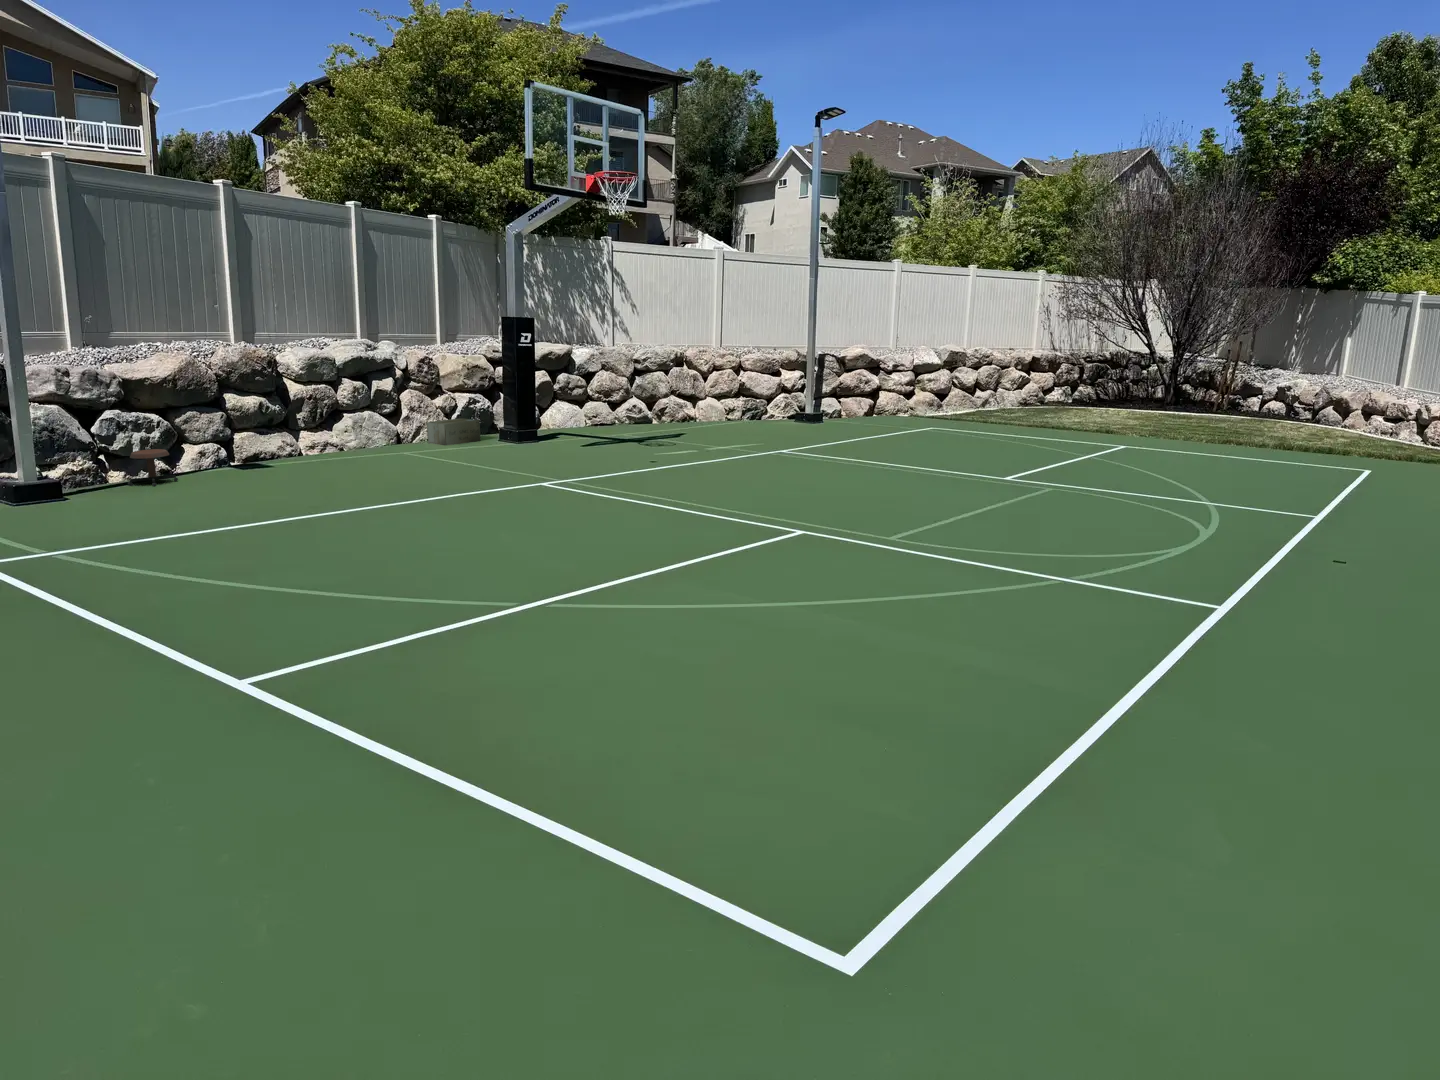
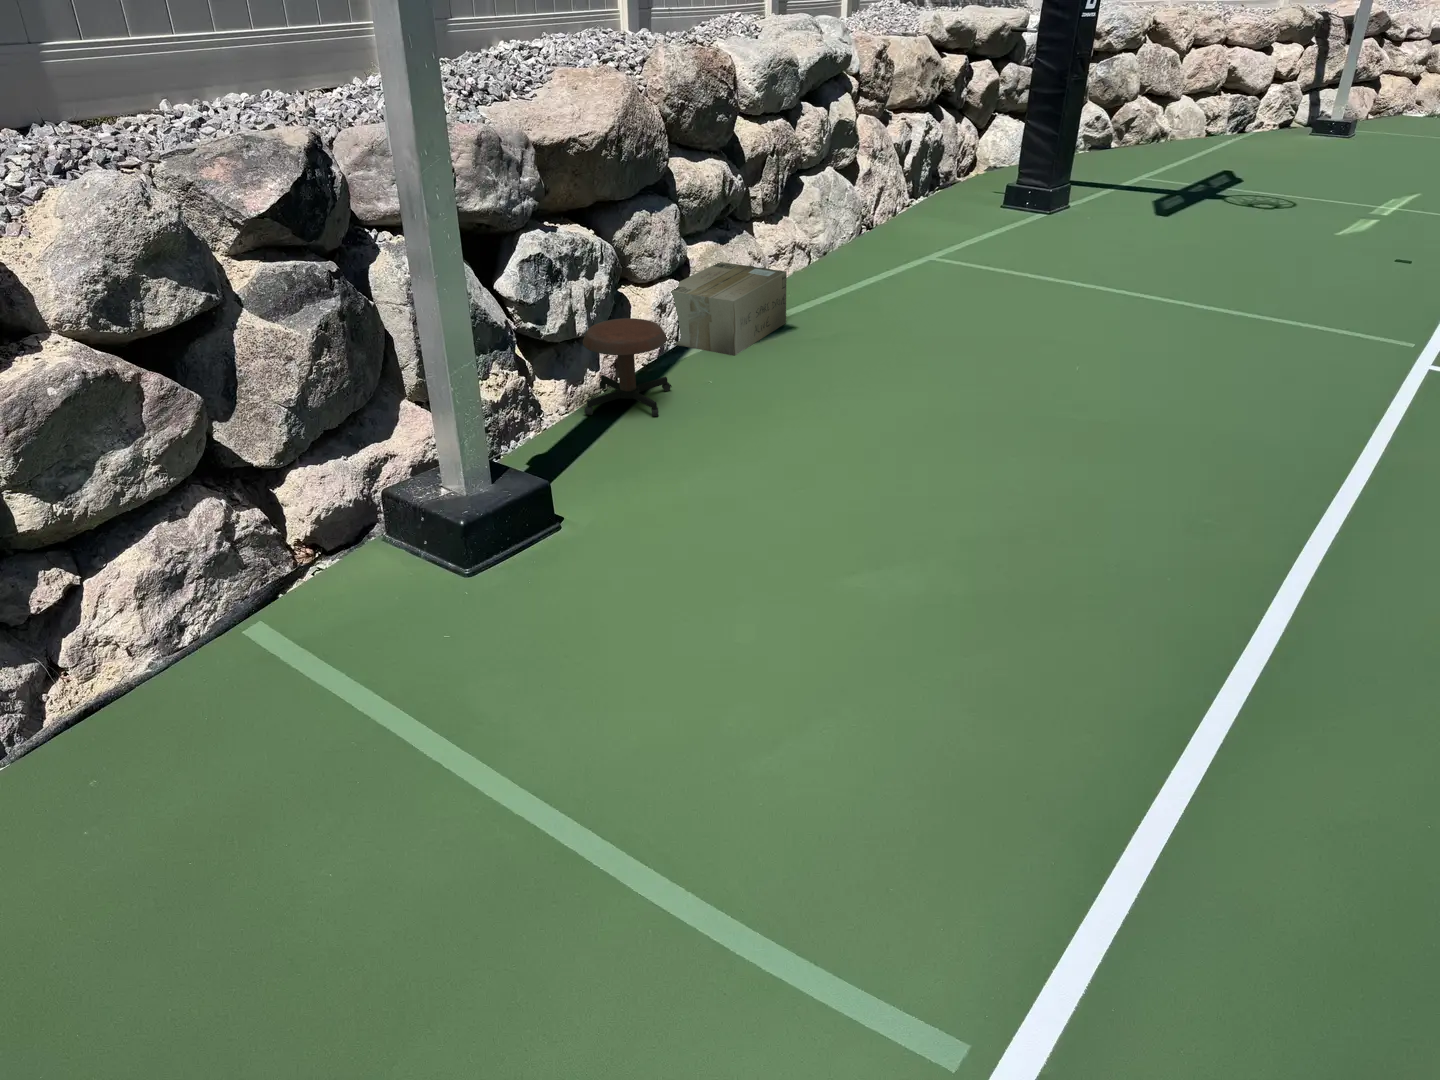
cardboard box: present [427,418,481,445] -> present [671,262,787,356]

